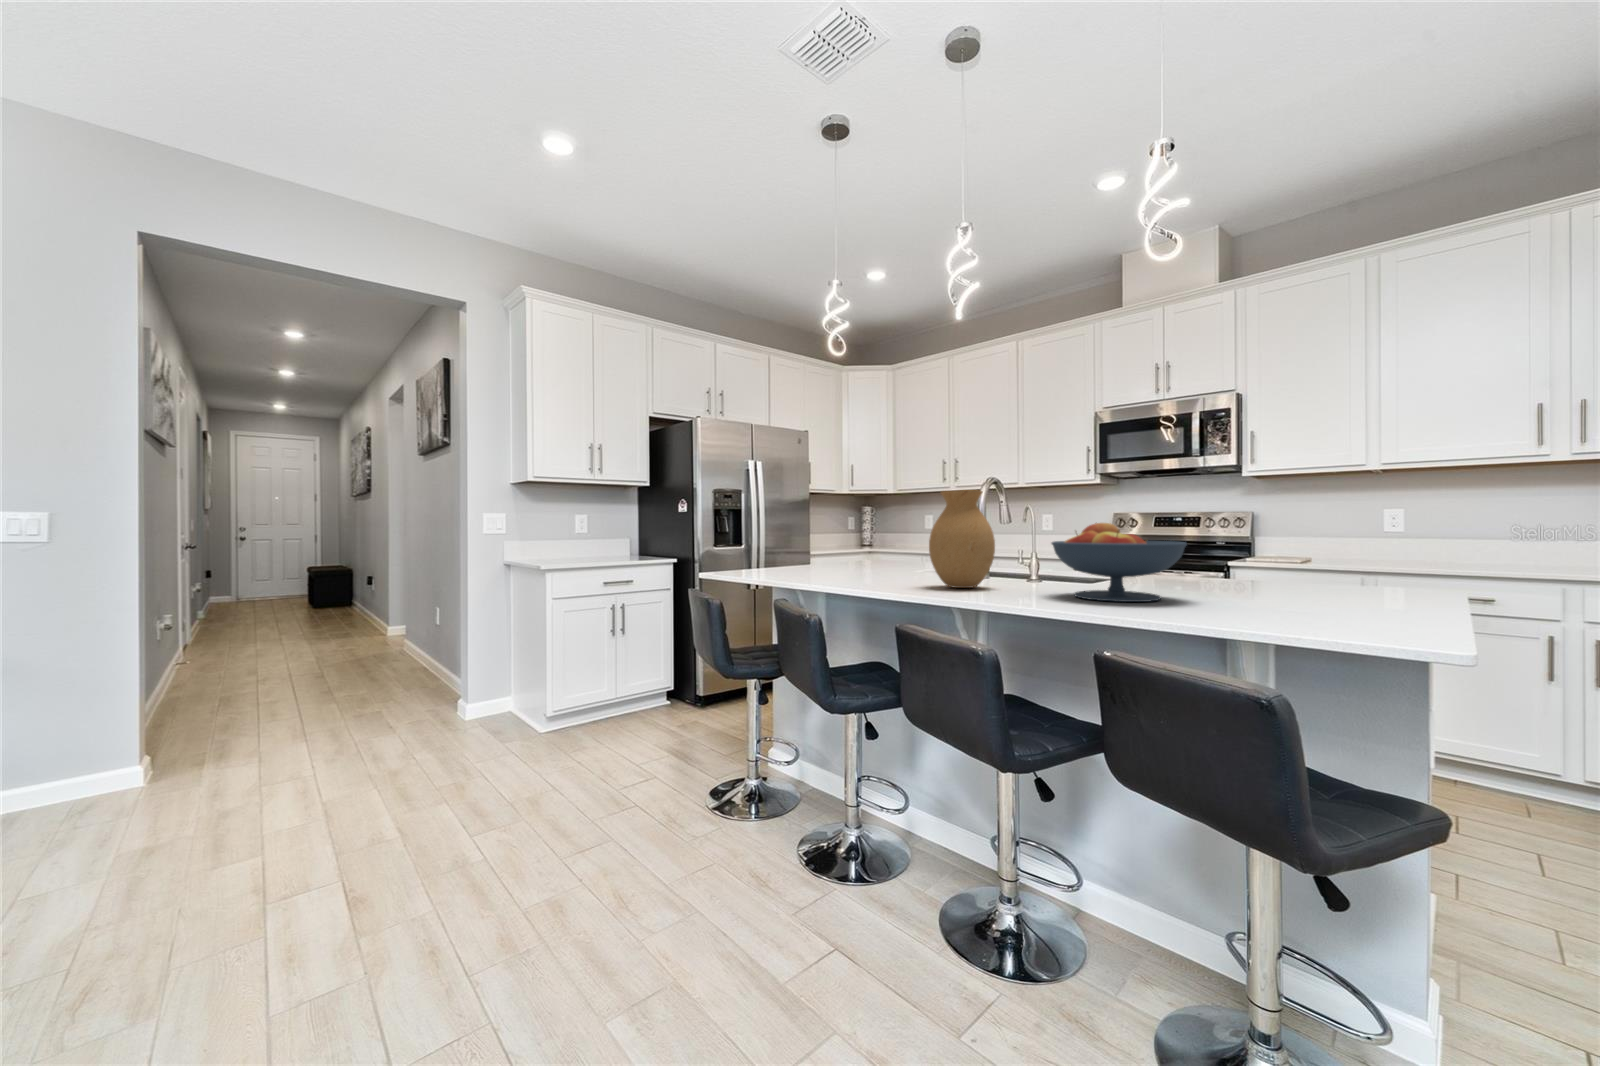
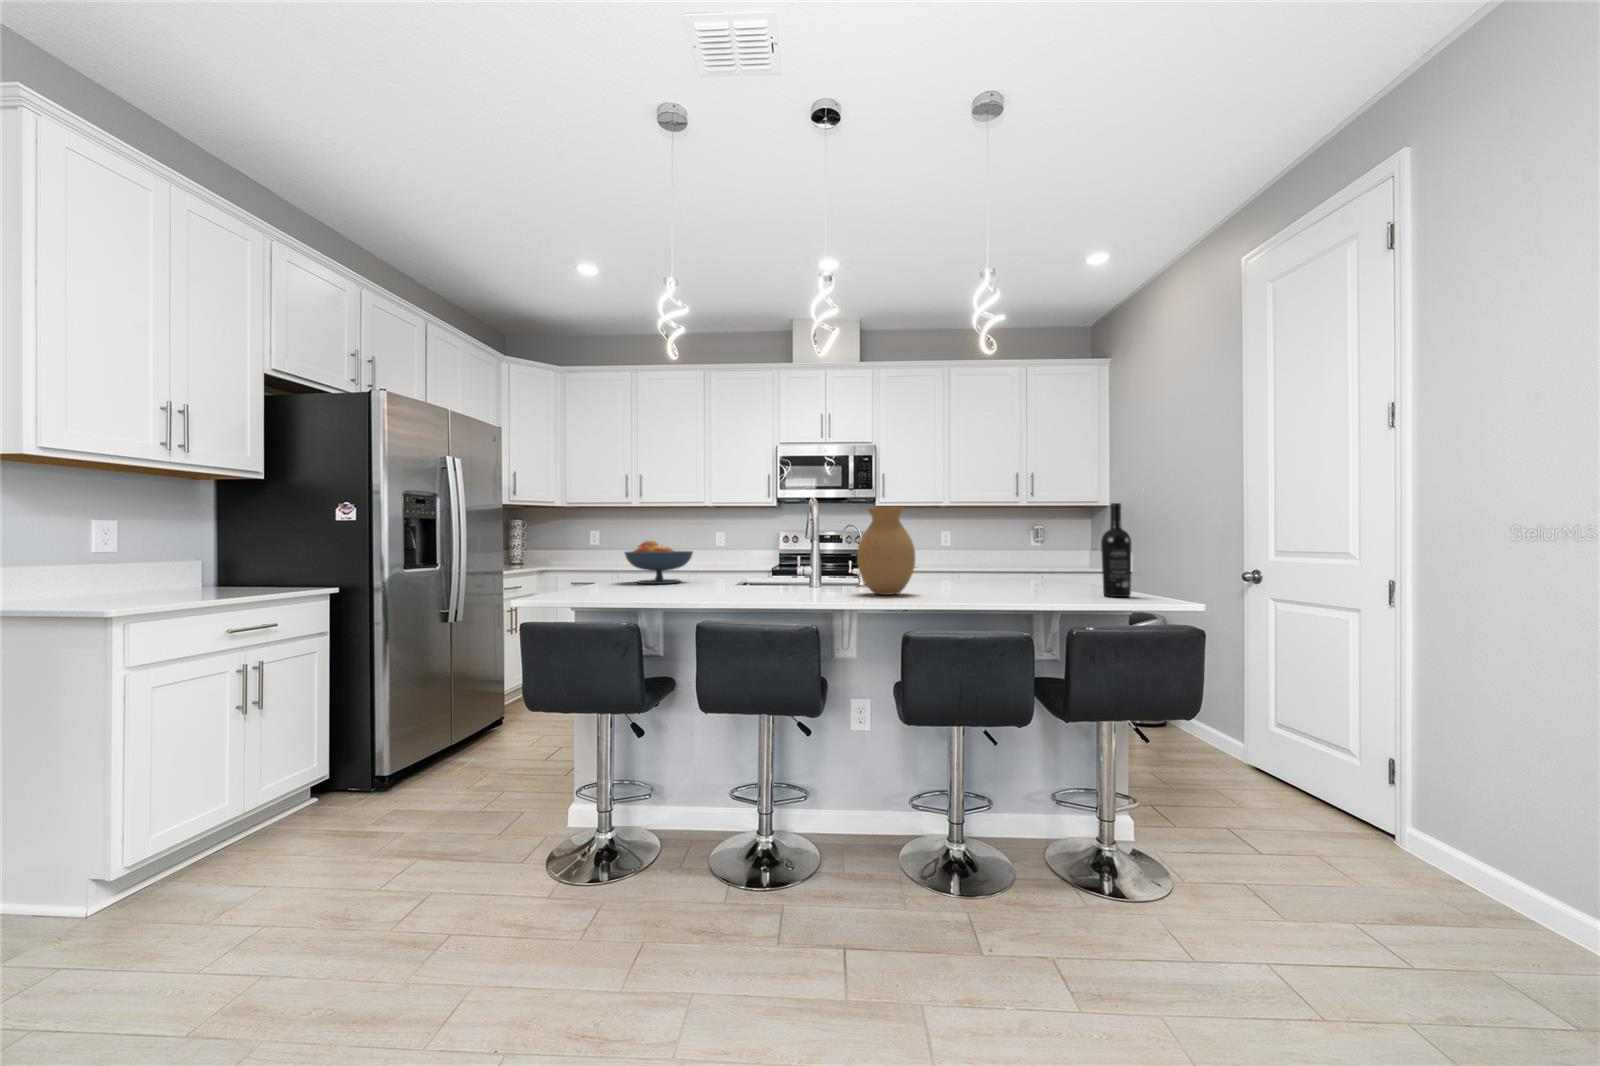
wine bottle: none [1198,473,1246,616] -> present [1101,503,1131,597]
fruit bowl: present [1052,523,1187,602] -> present [625,541,693,584]

